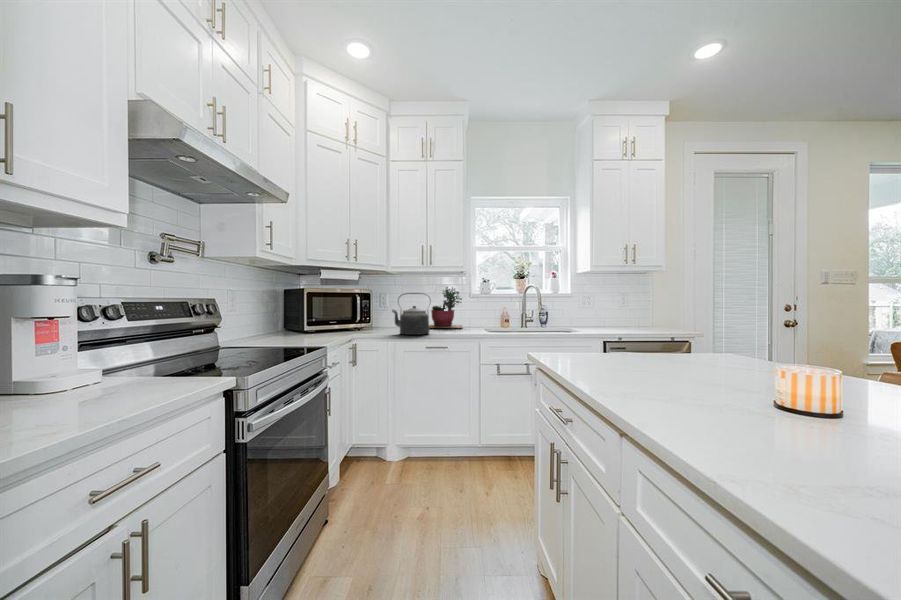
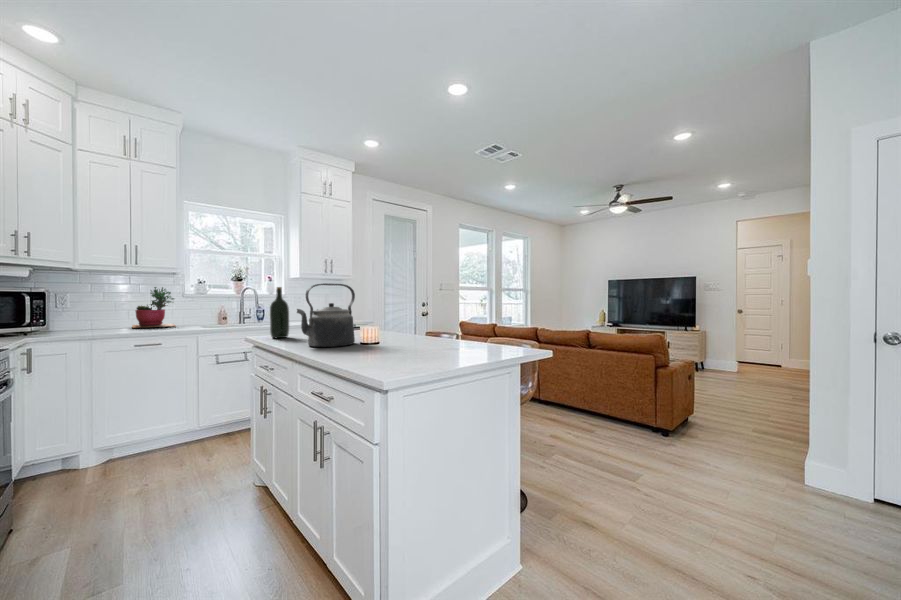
wine bottle: none [557,284,584,360] -> present [270,287,289,338]
kettle: present [392,293,431,335] -> present [297,283,355,347]

